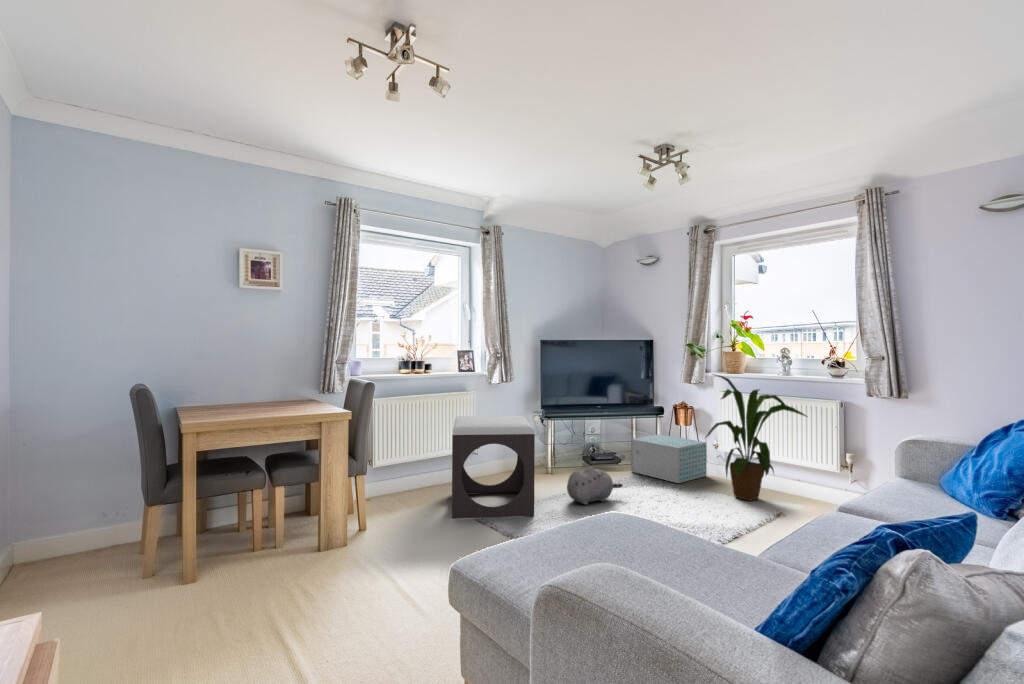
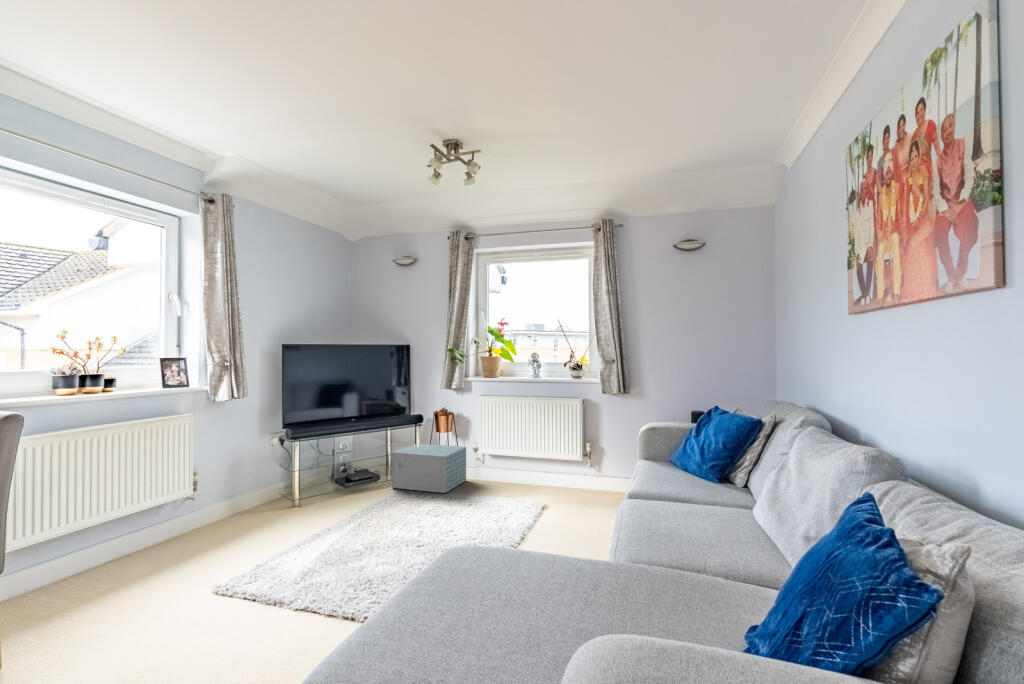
house plant: present [706,375,806,501] -> none [477,379,564,500]
footstool: present [452,416,535,518] -> none [162,442,301,606]
plush toy: present [567,467,622,505] -> none [335,493,398,540]

